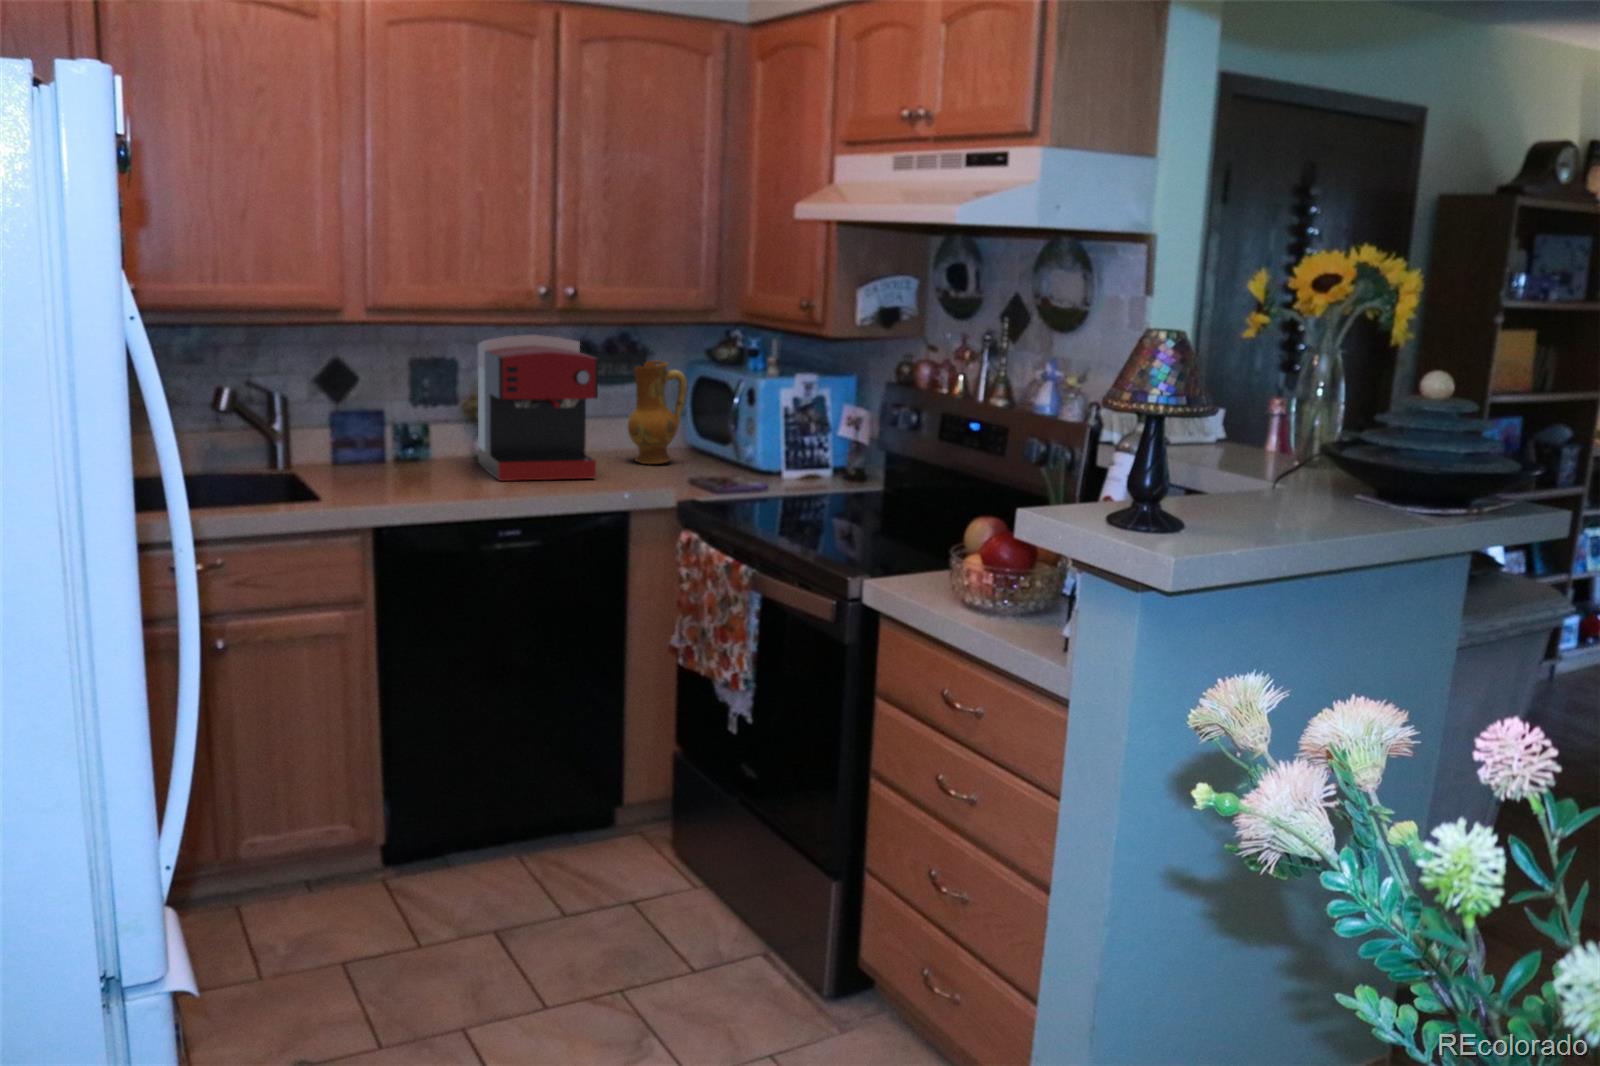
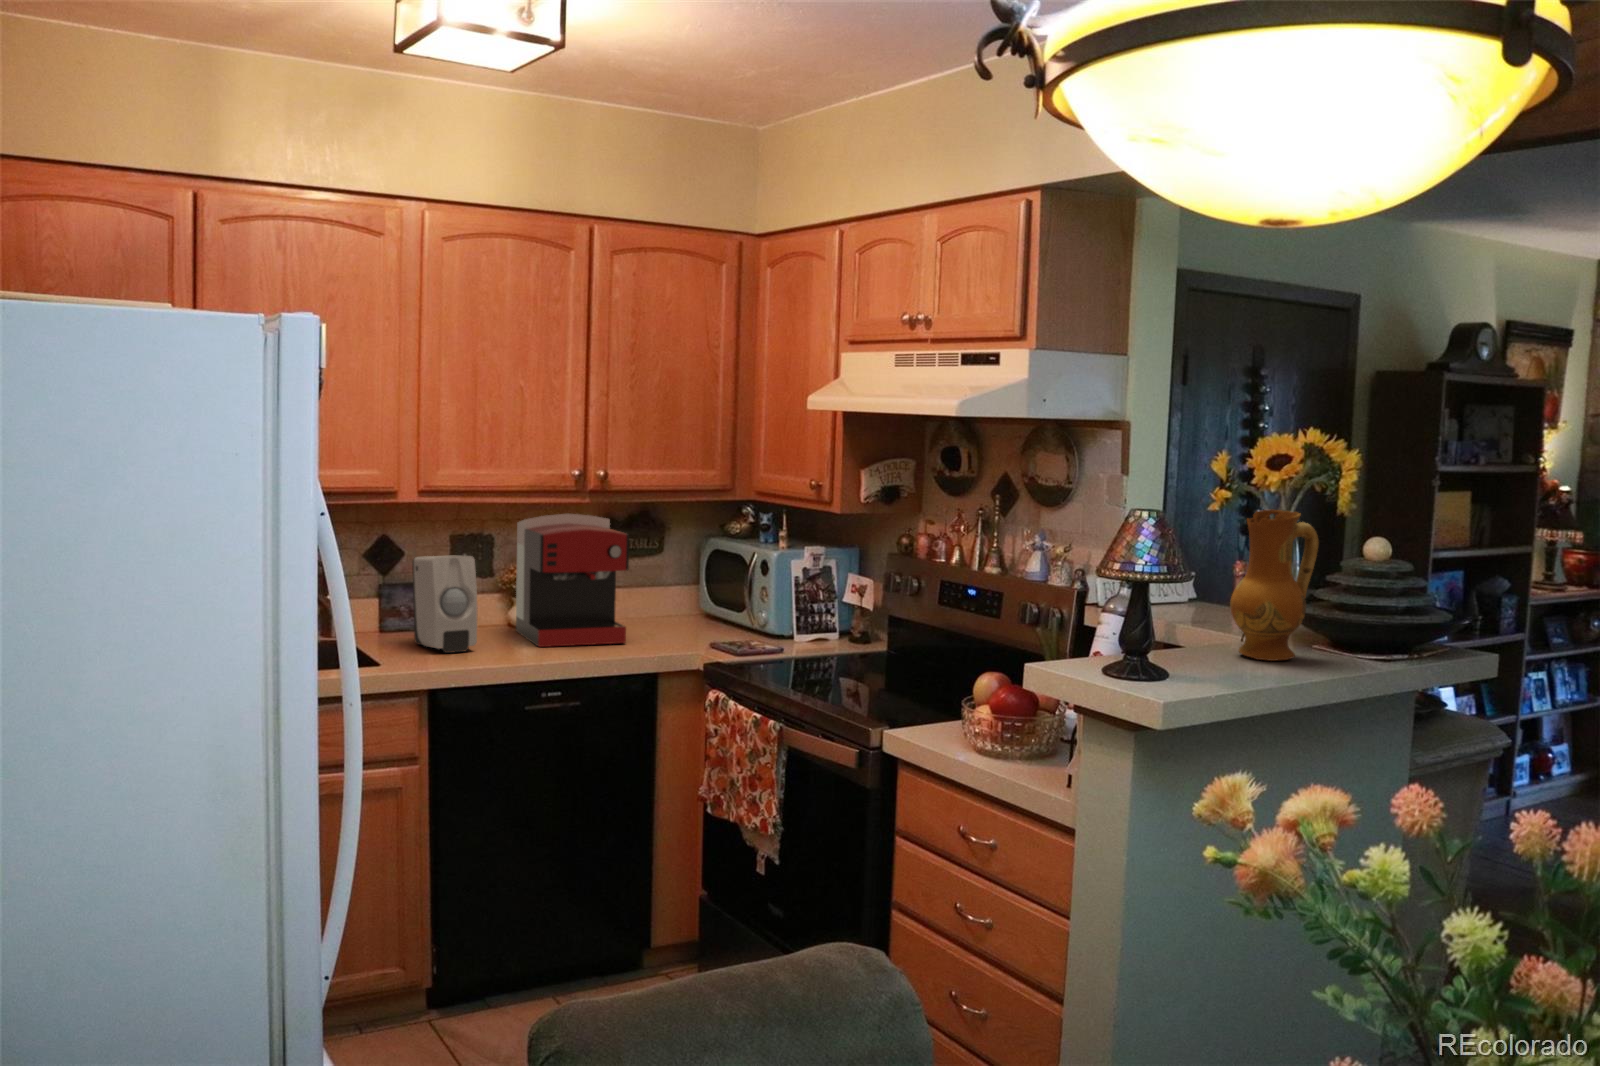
ceramic jug: present [628,361,687,464] -> present [1230,510,1318,661]
soap dispenser: none [358,379,429,485] -> present [412,556,478,653]

